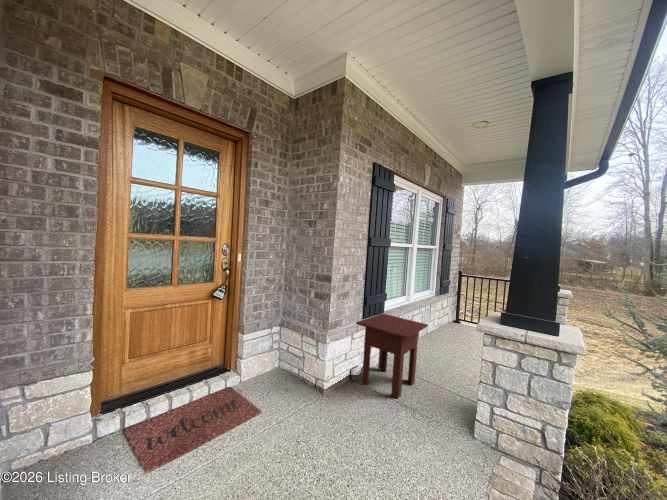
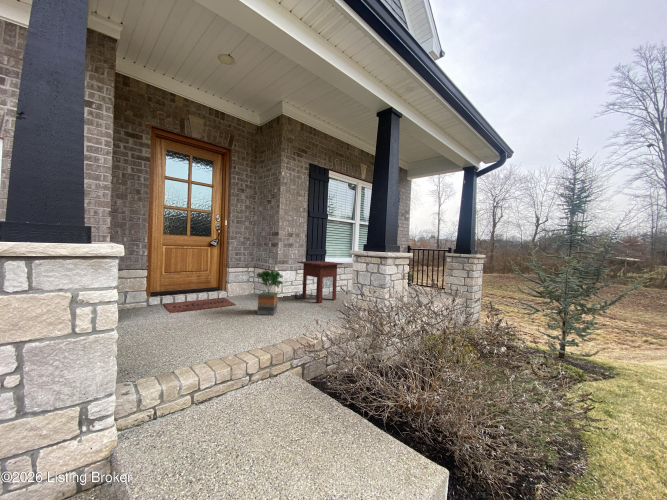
potted tree: none [310,365,368,464] -> present [257,270,283,315]

